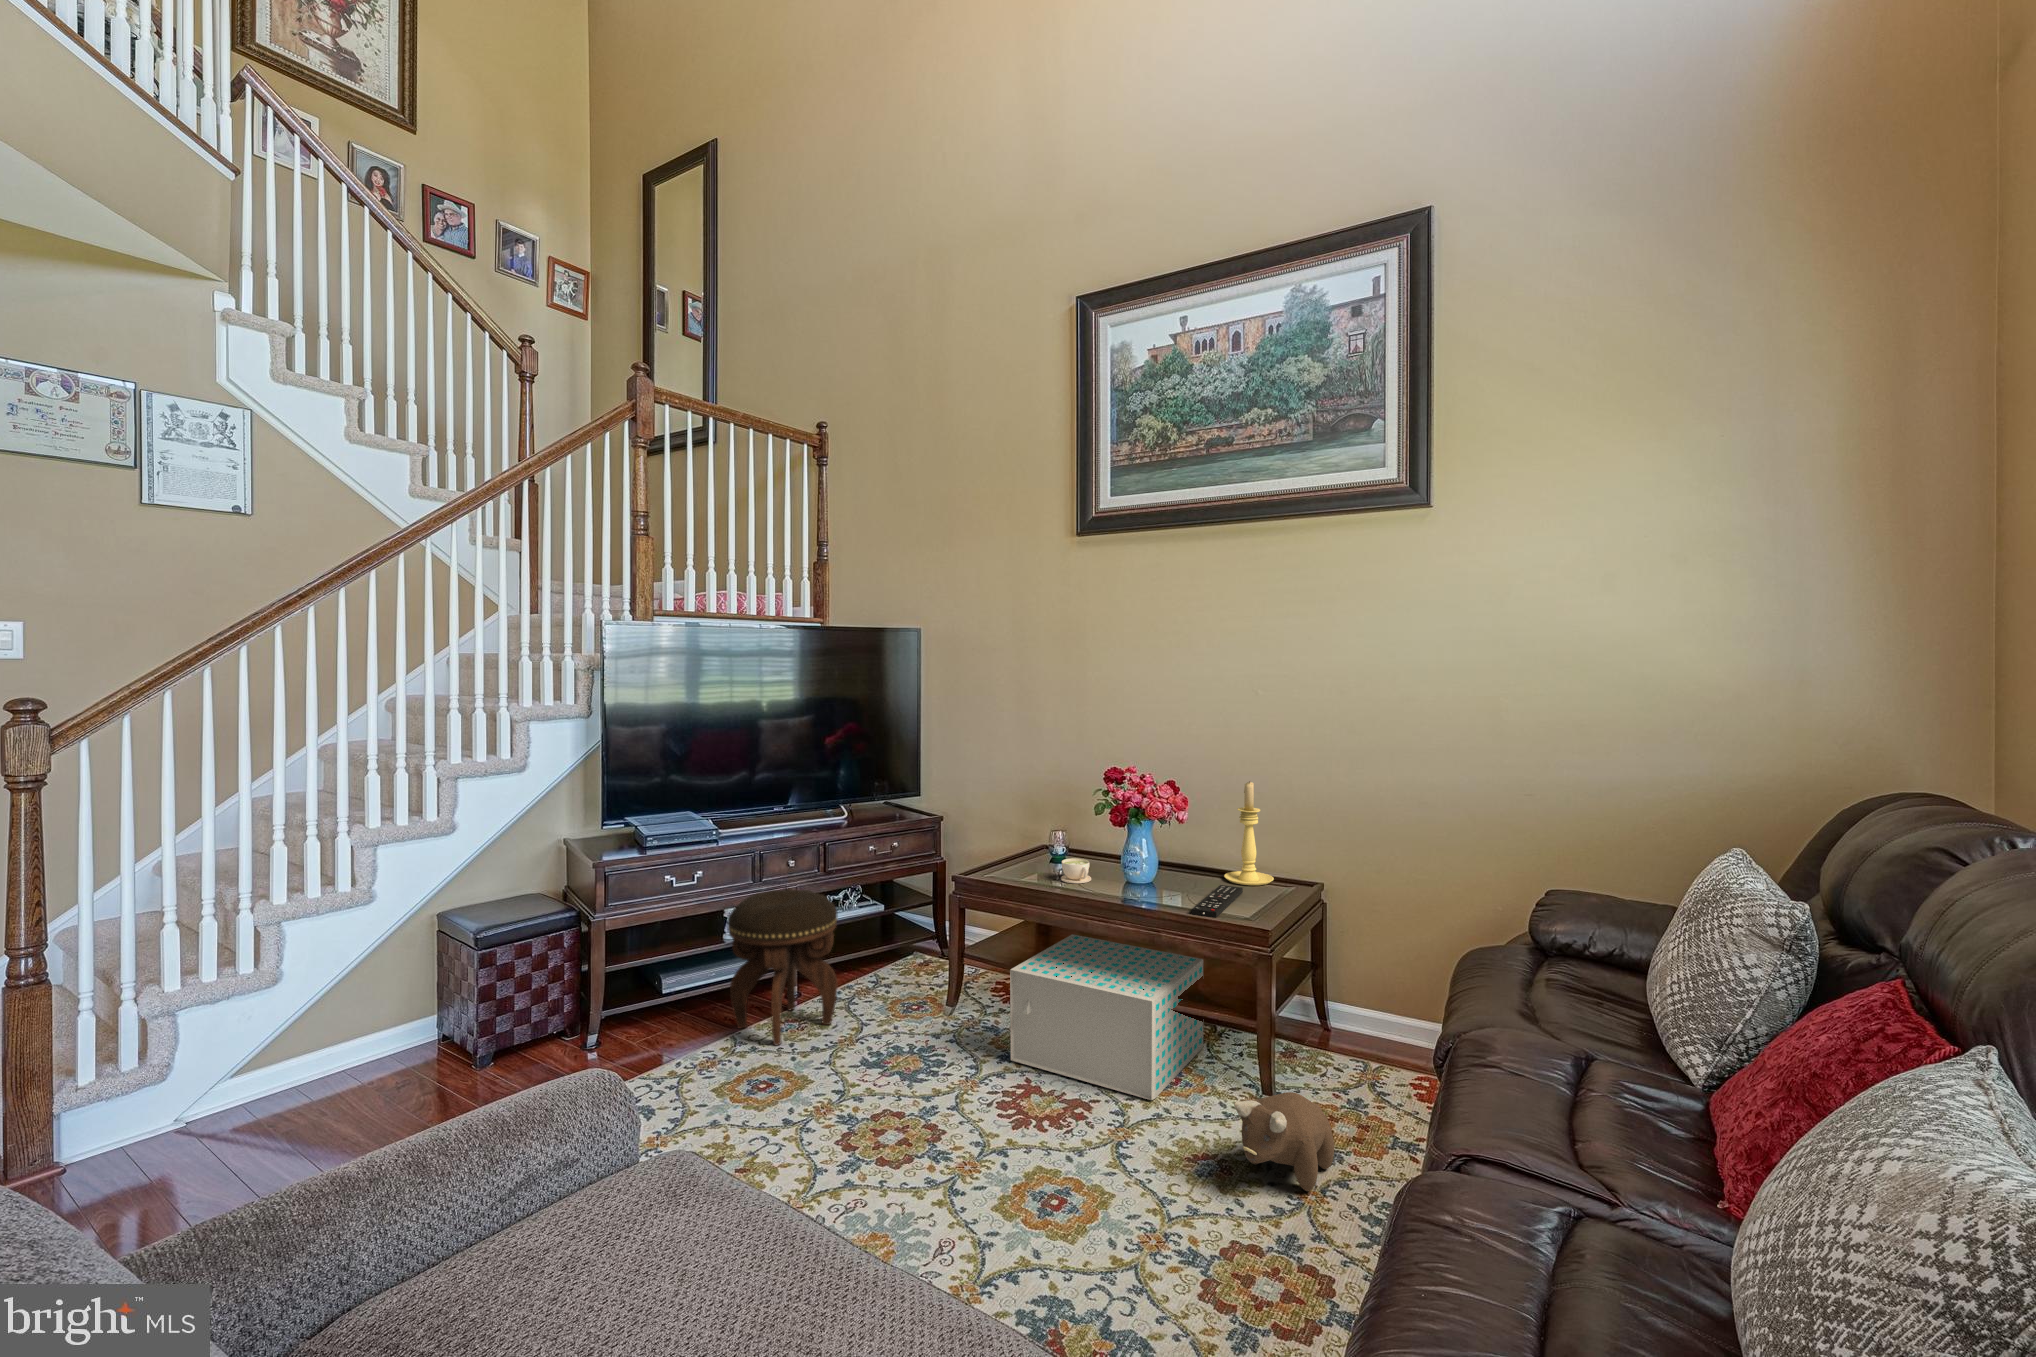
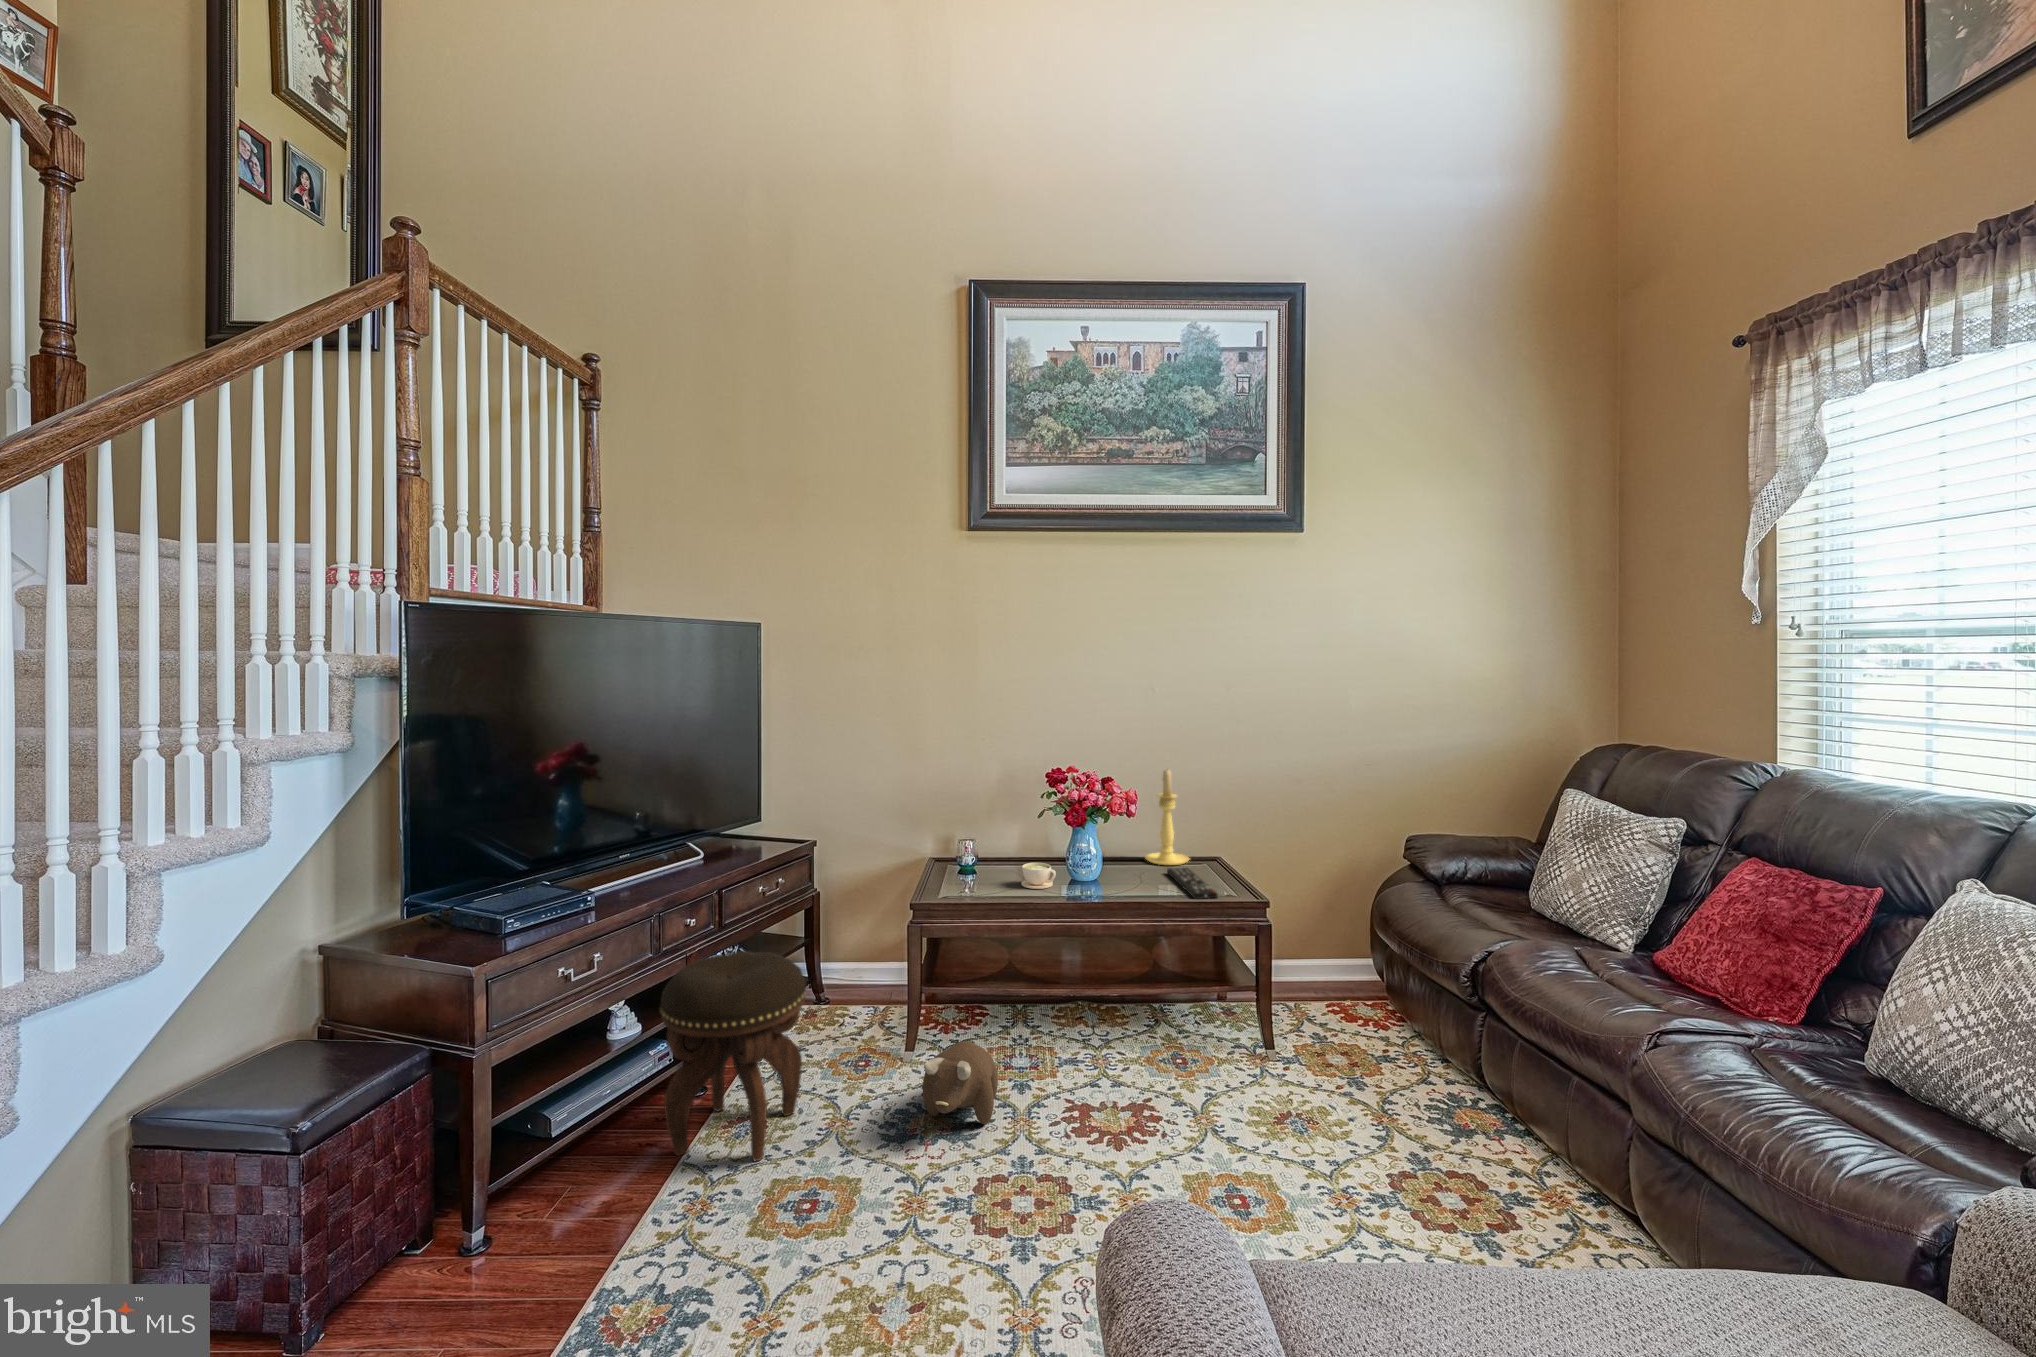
storage box: present [1010,934,1203,1100] -> none [1032,941,1203,1089]
plush toy: present [1234,1092,1334,1191] -> present [923,1041,998,1124]

